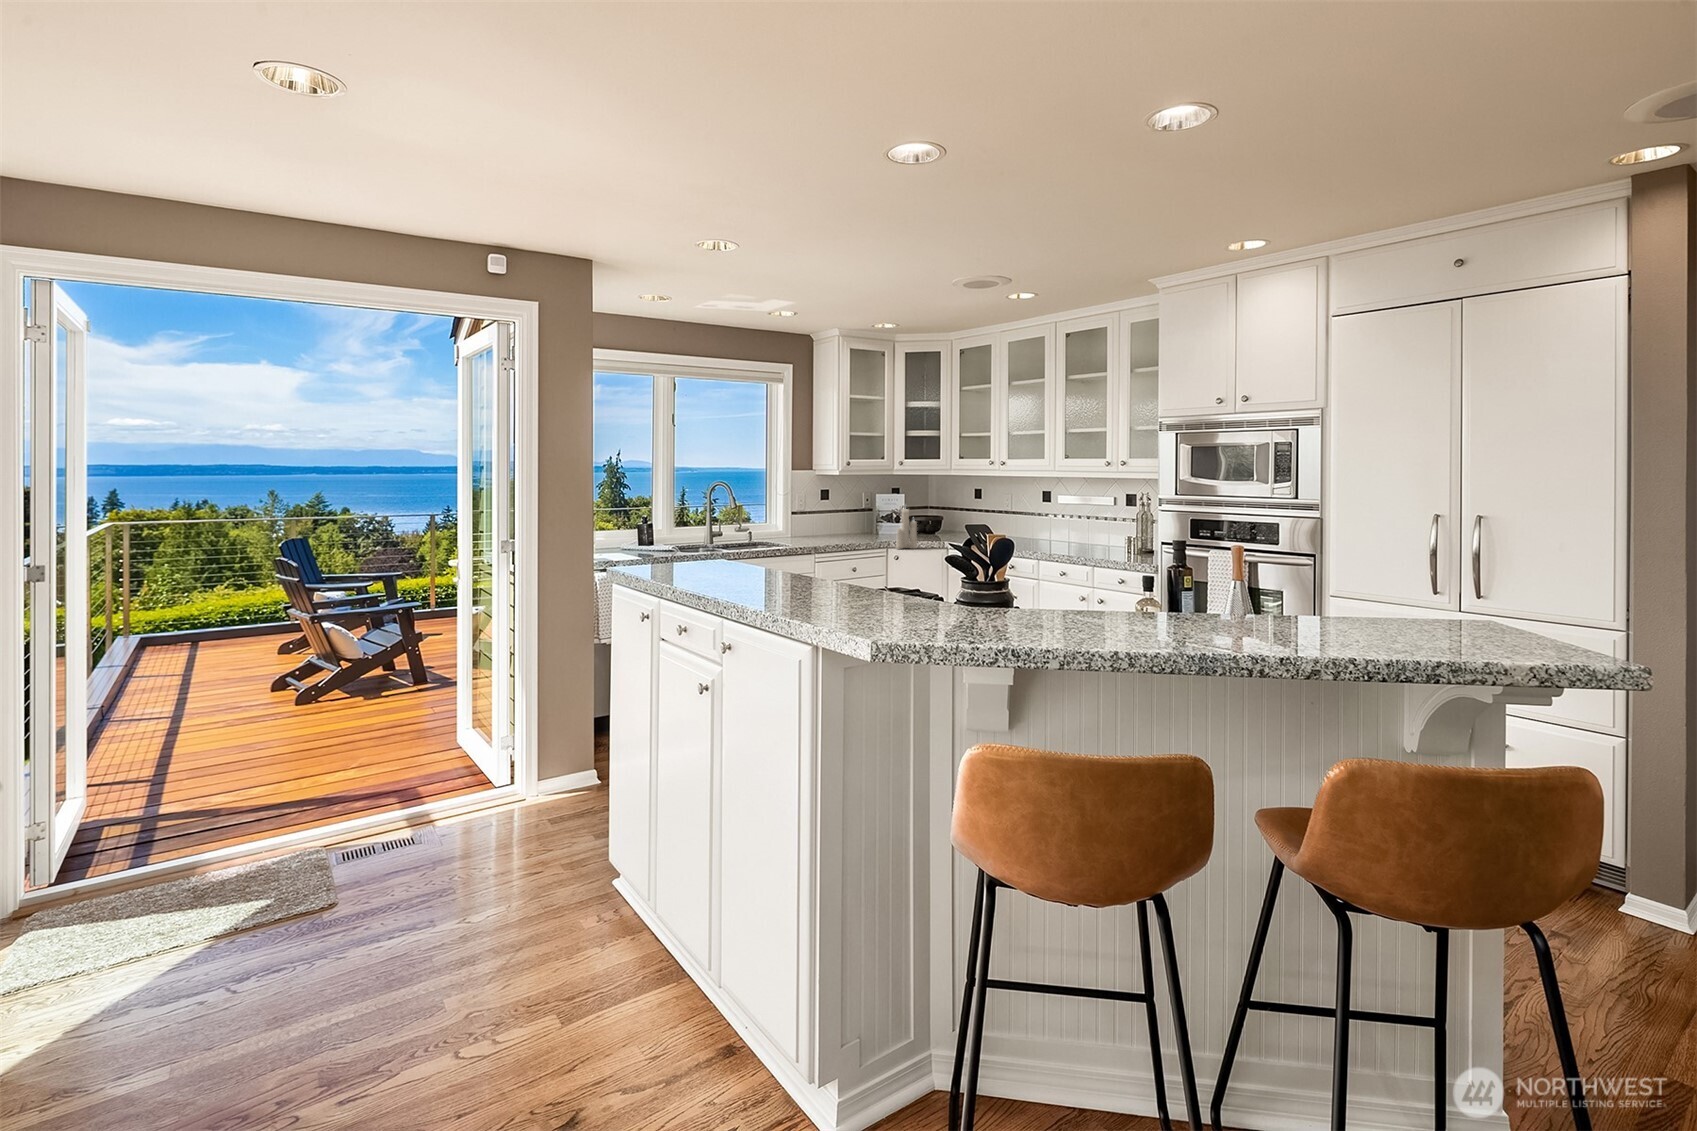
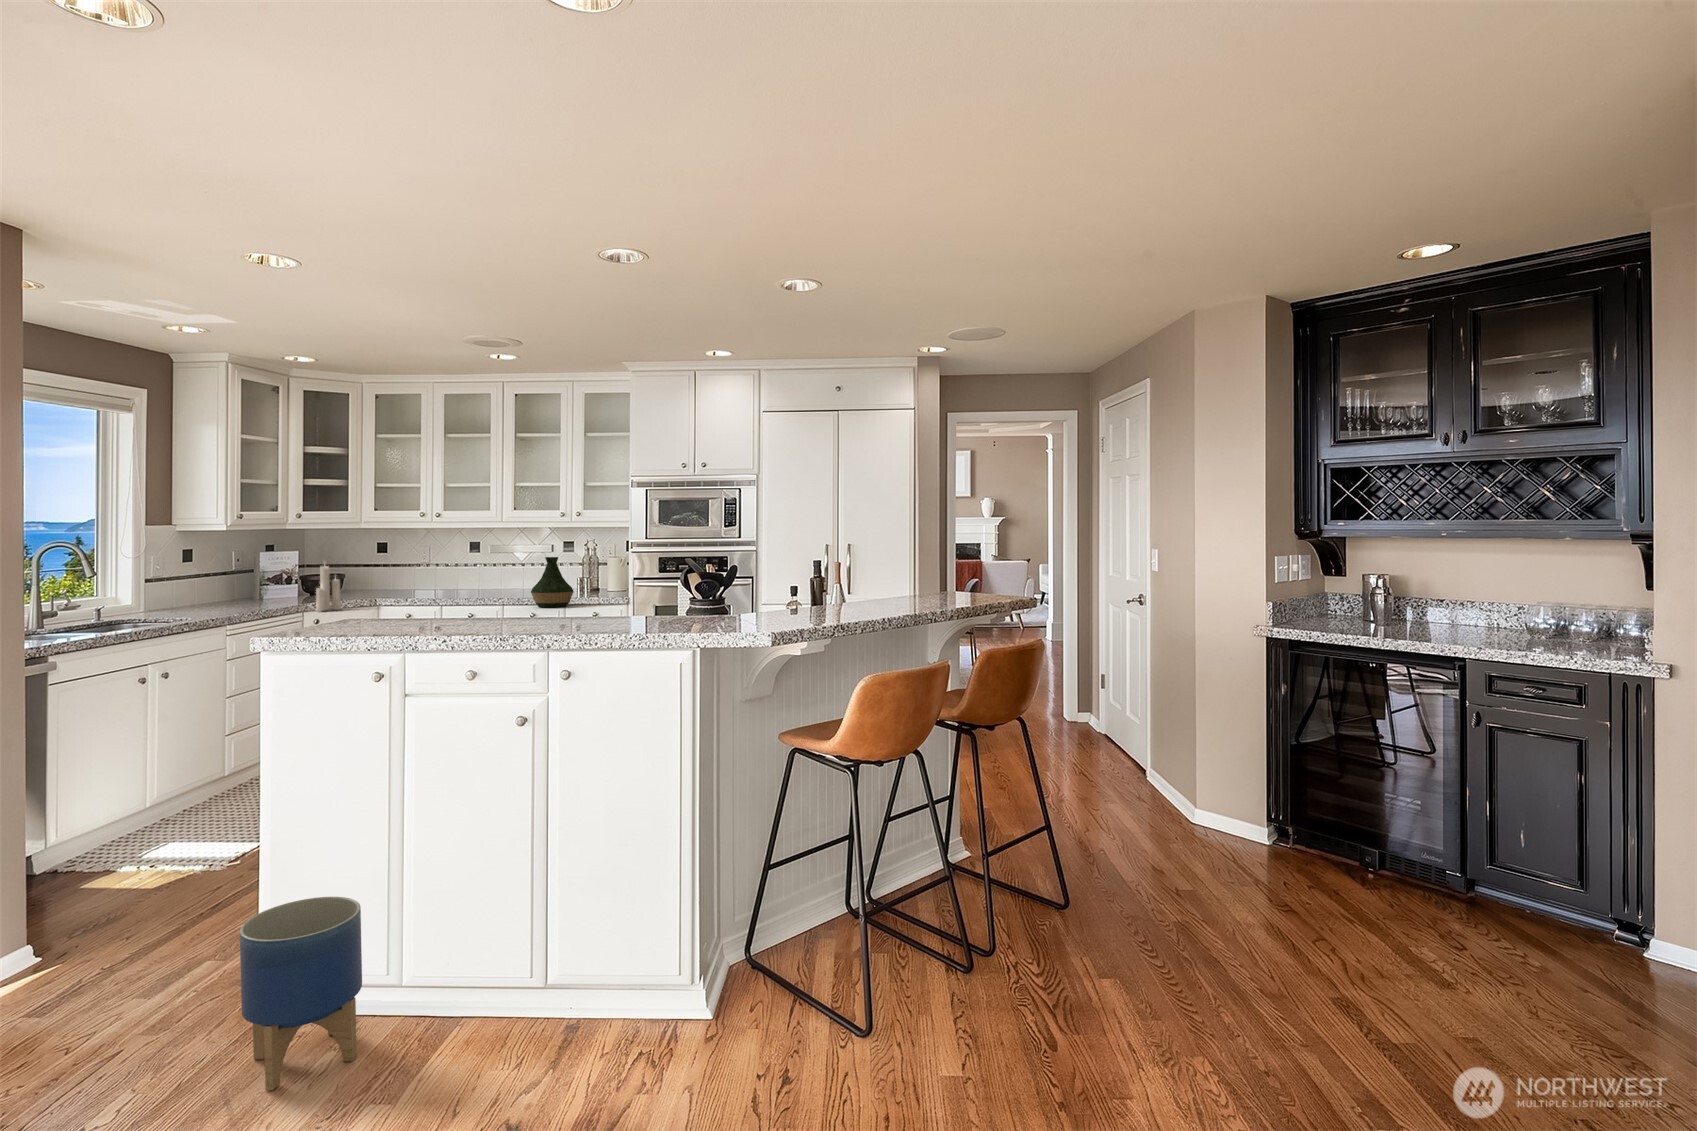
vase: none [1055,511,1101,565] -> present [531,557,574,607]
planter: none [527,819,621,975] -> present [240,897,362,1090]

